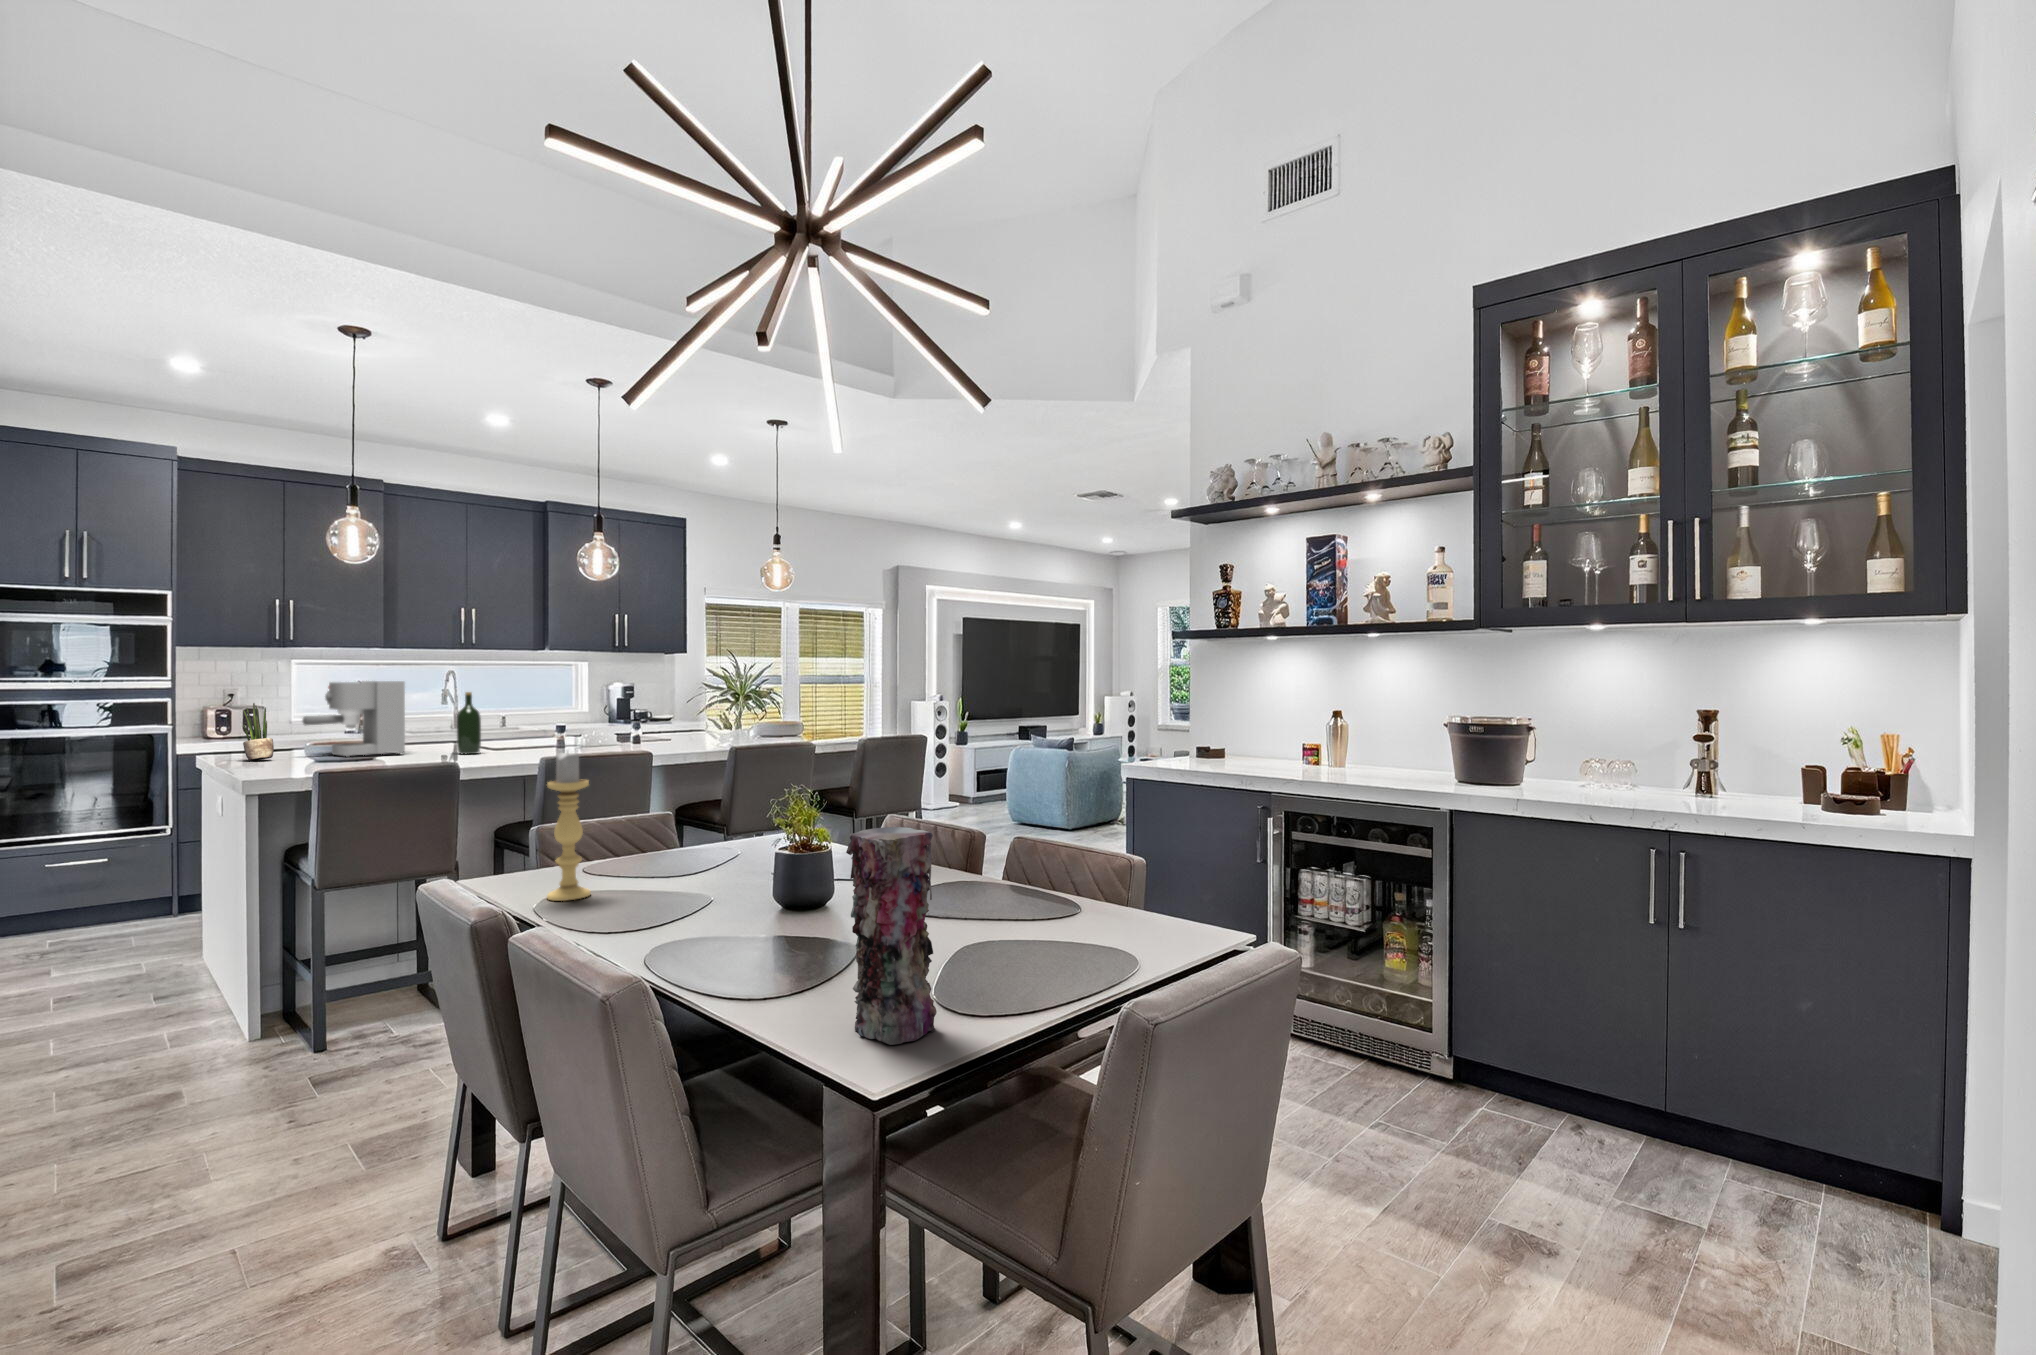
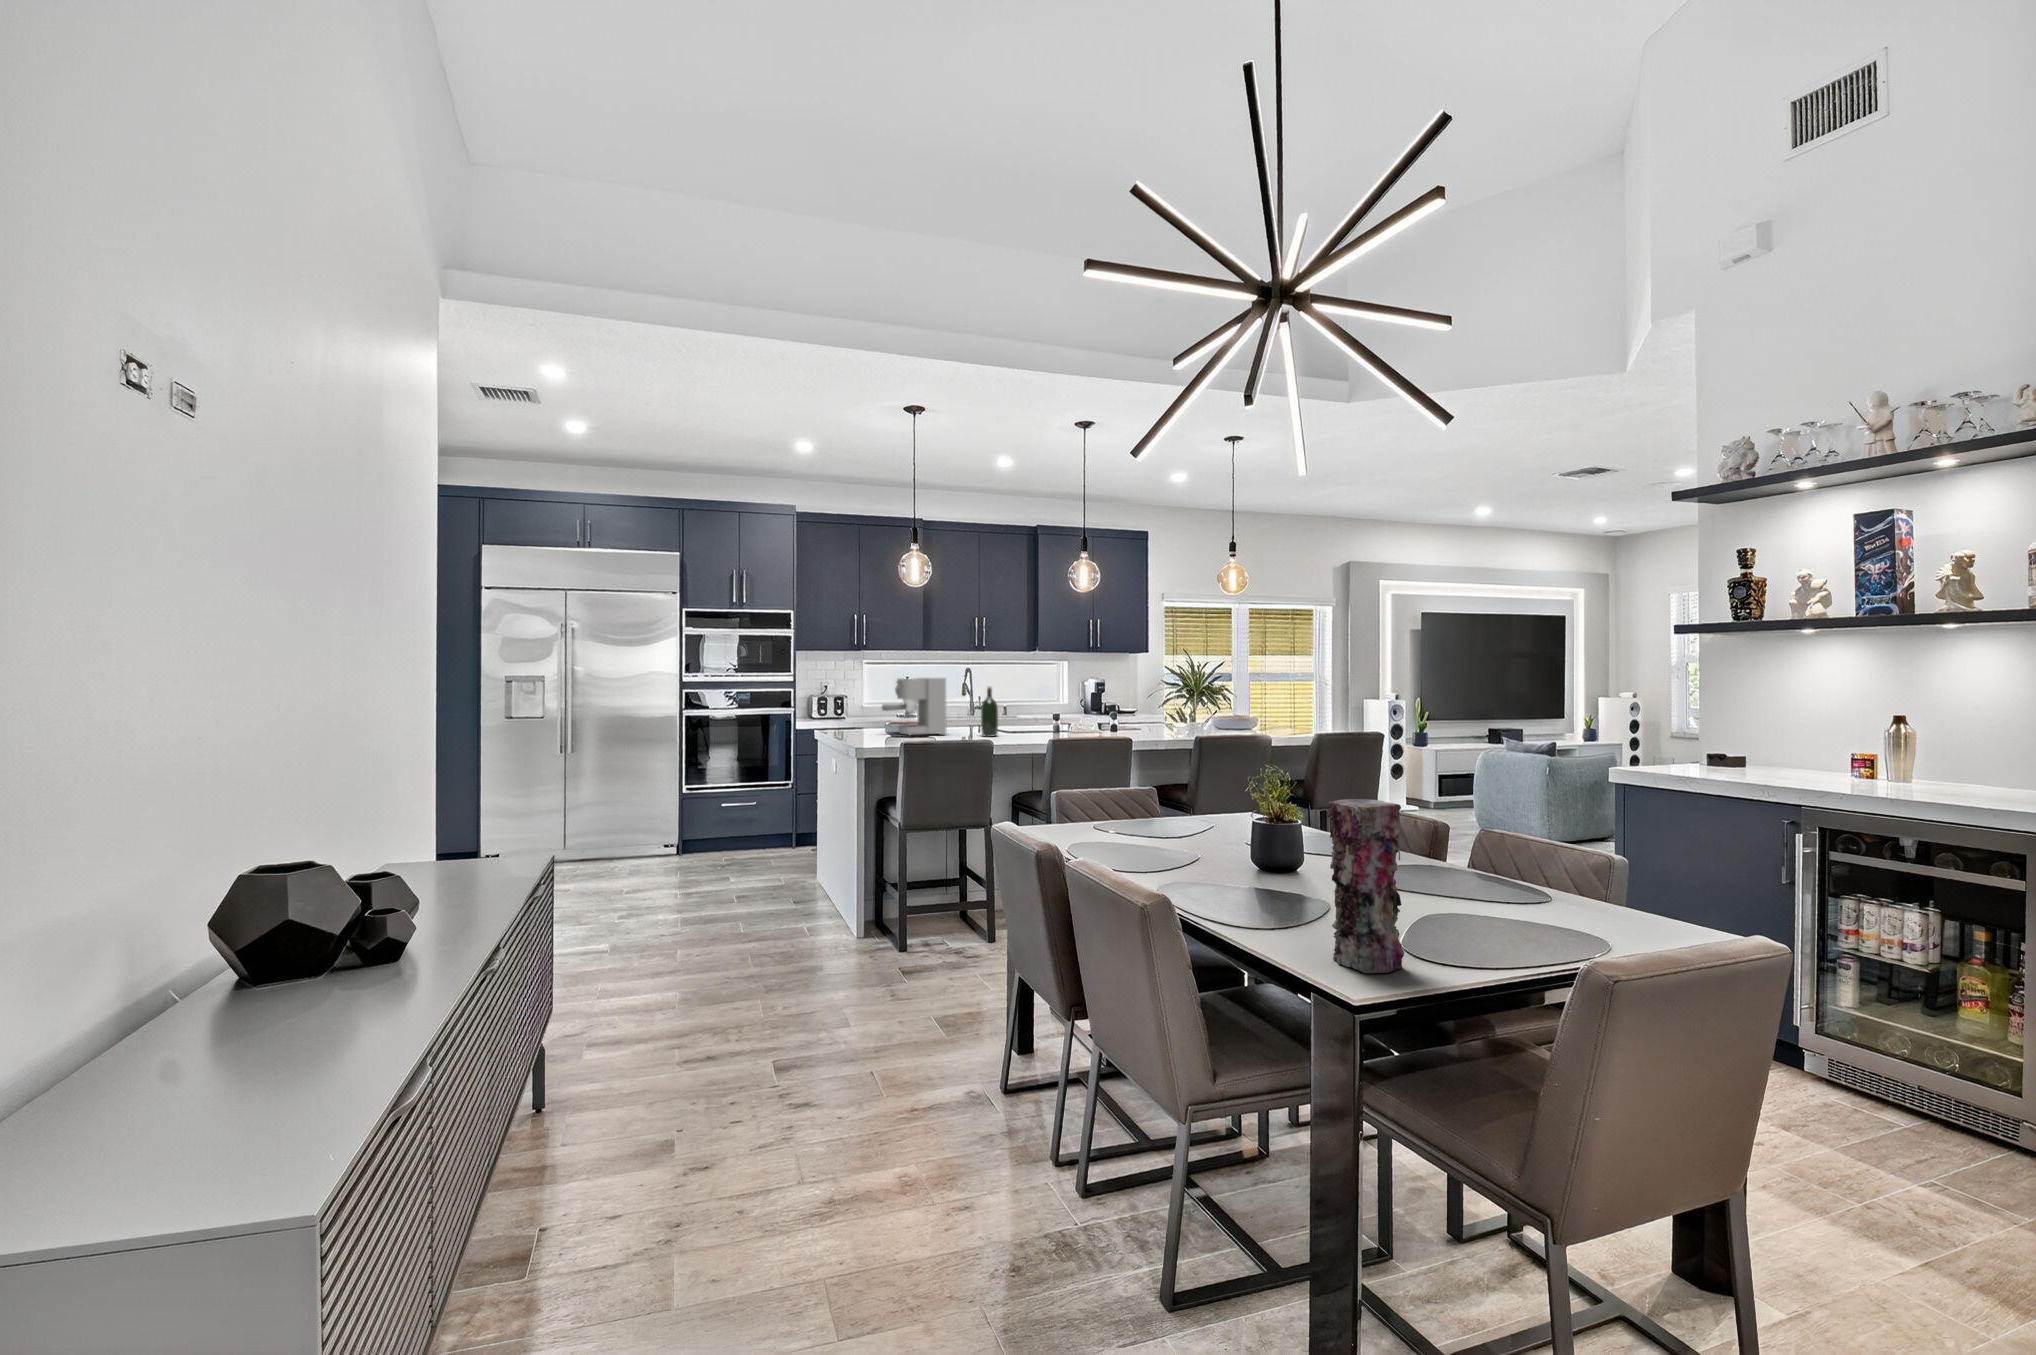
potted plant: present [243,703,274,760] -> none [848,693,866,736]
candle holder: present [547,752,591,901] -> none [1075,732,1106,849]

